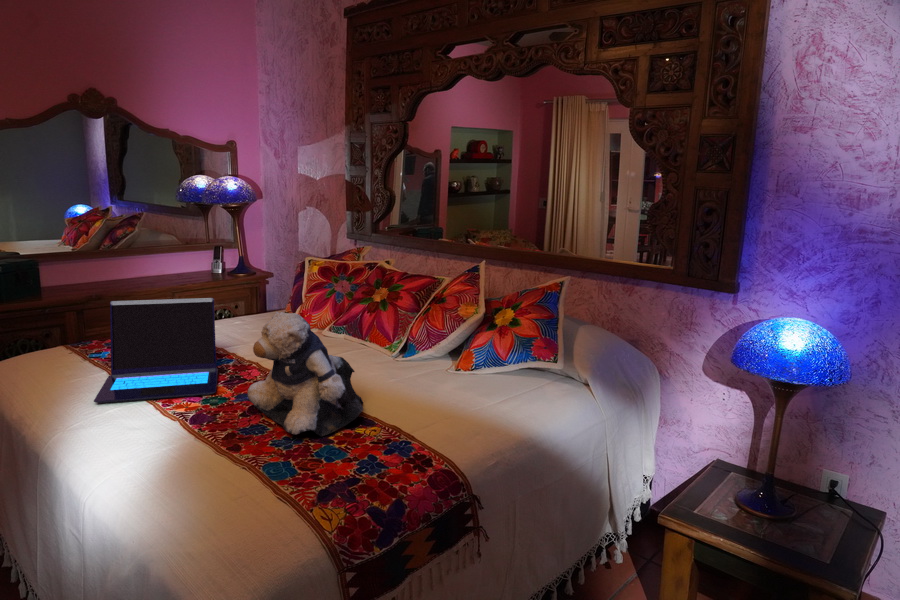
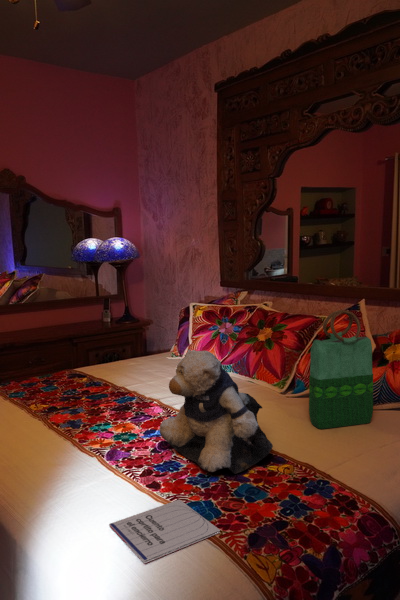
tote bag: none [412,274,476,393] -> present [309,310,373,429]
laptop: present [94,298,218,403] -> none [20,340,126,438]
notebook: none [180,460,292,518] -> present [109,500,220,563]

